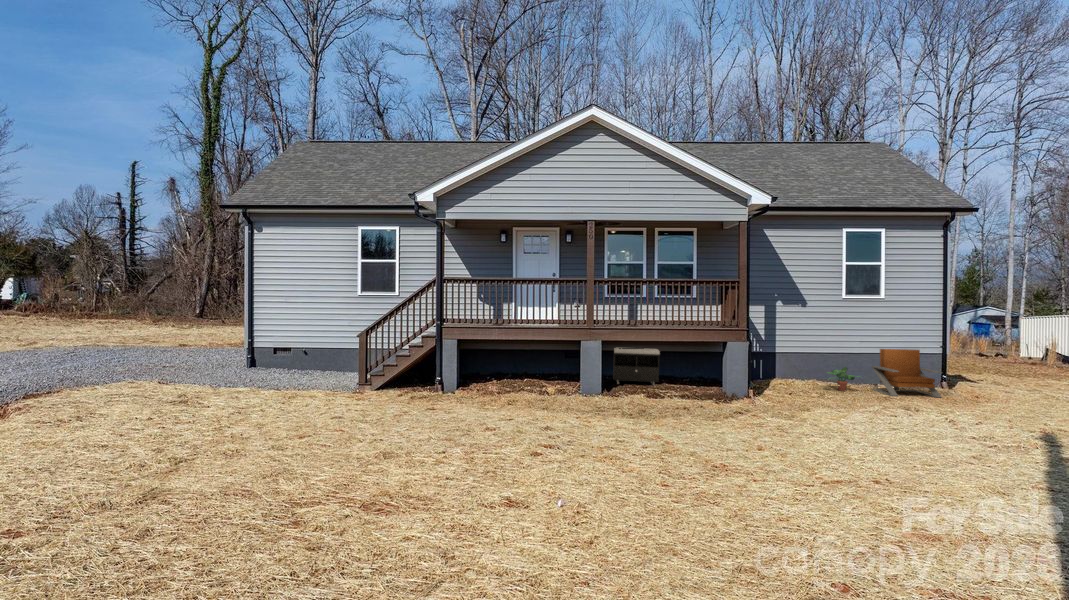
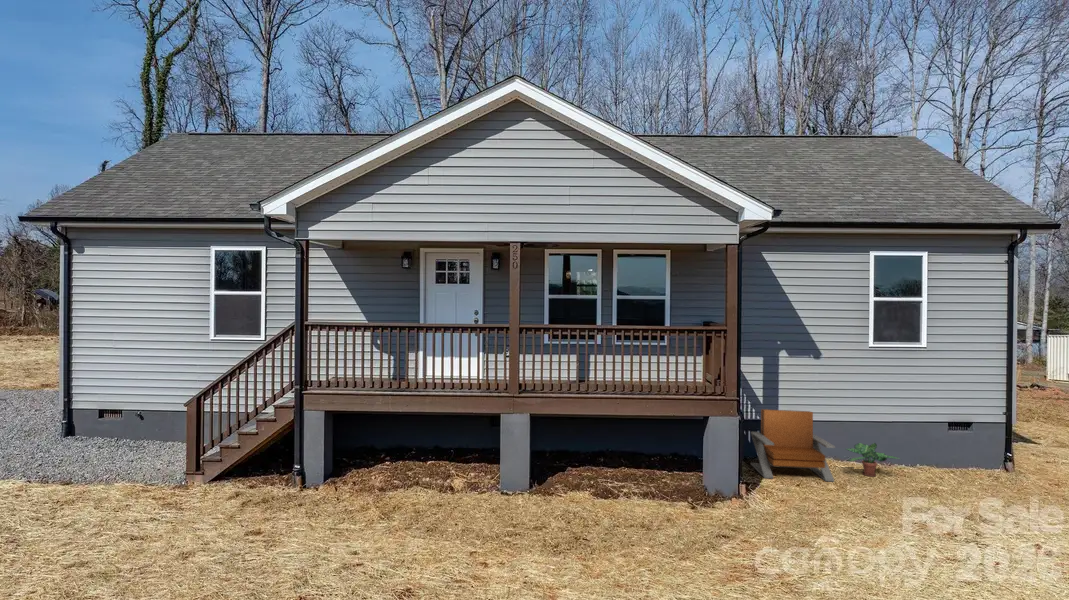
storage bench: present [613,348,660,385] -> none [555,412,618,467]
lounge chair: present [872,349,942,397] -> present [751,409,835,481]

